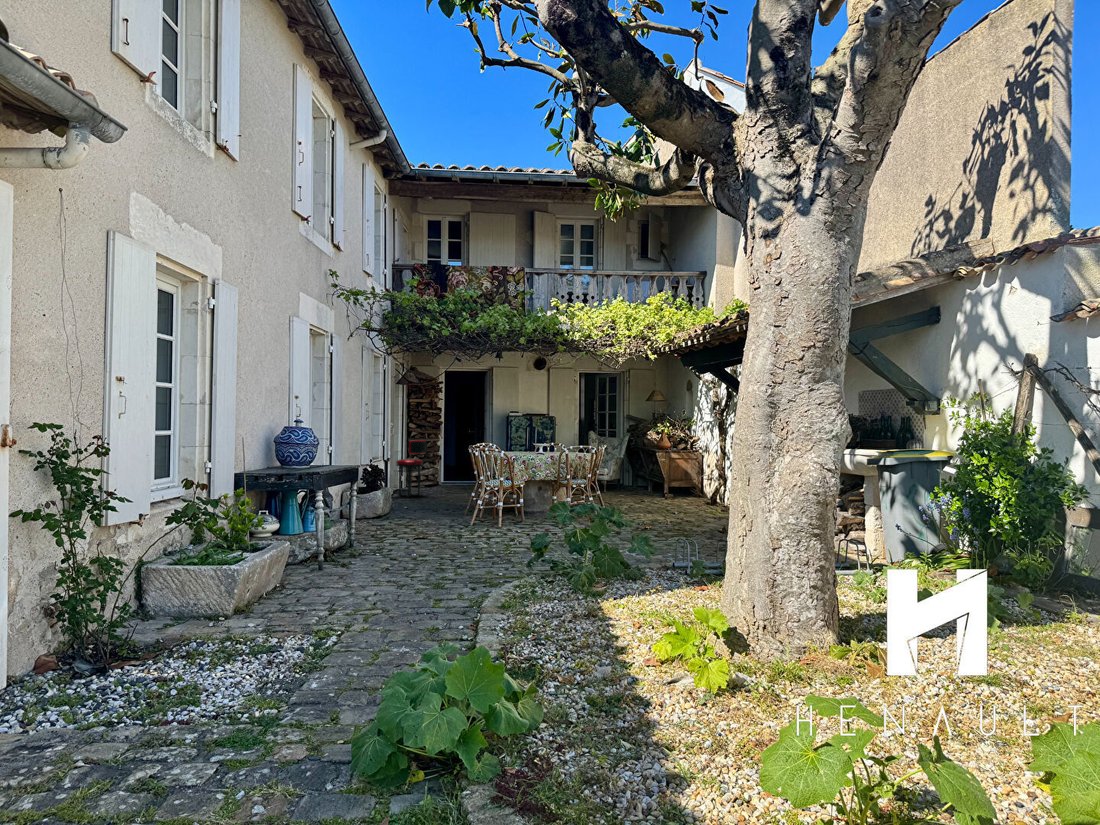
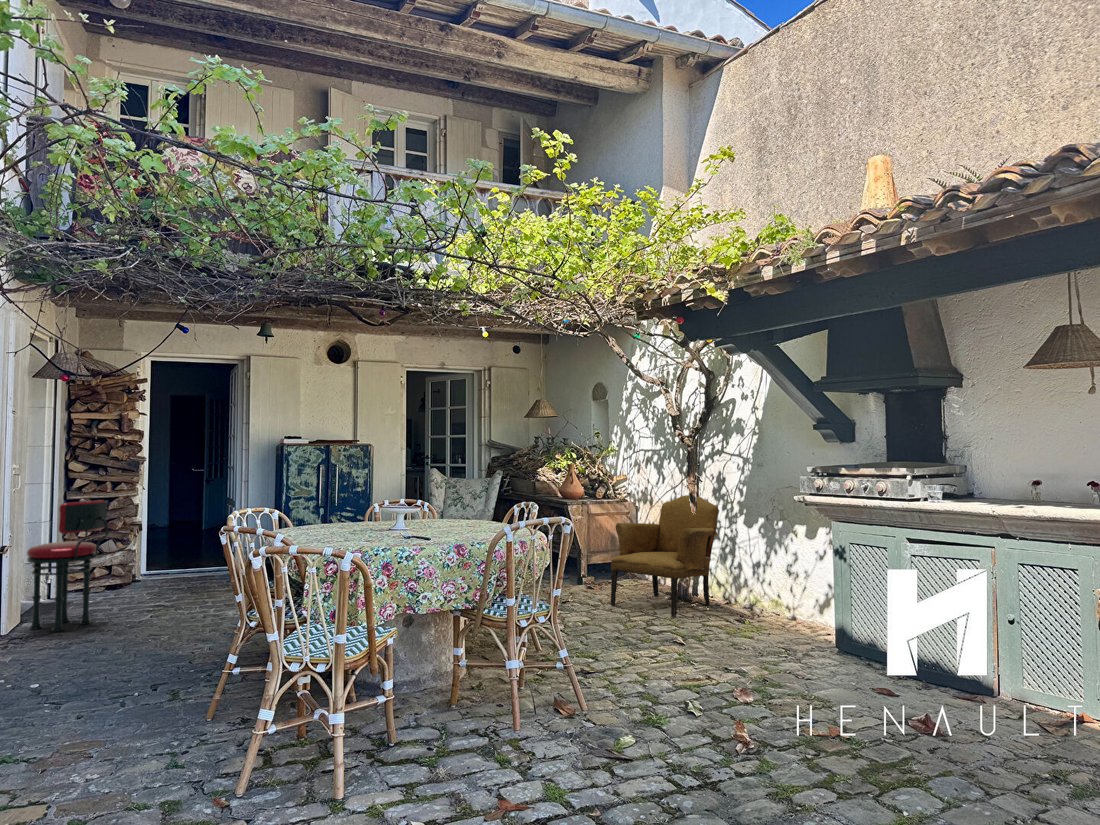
armchair: none [666,447,731,509] -> present [611,495,721,617]

